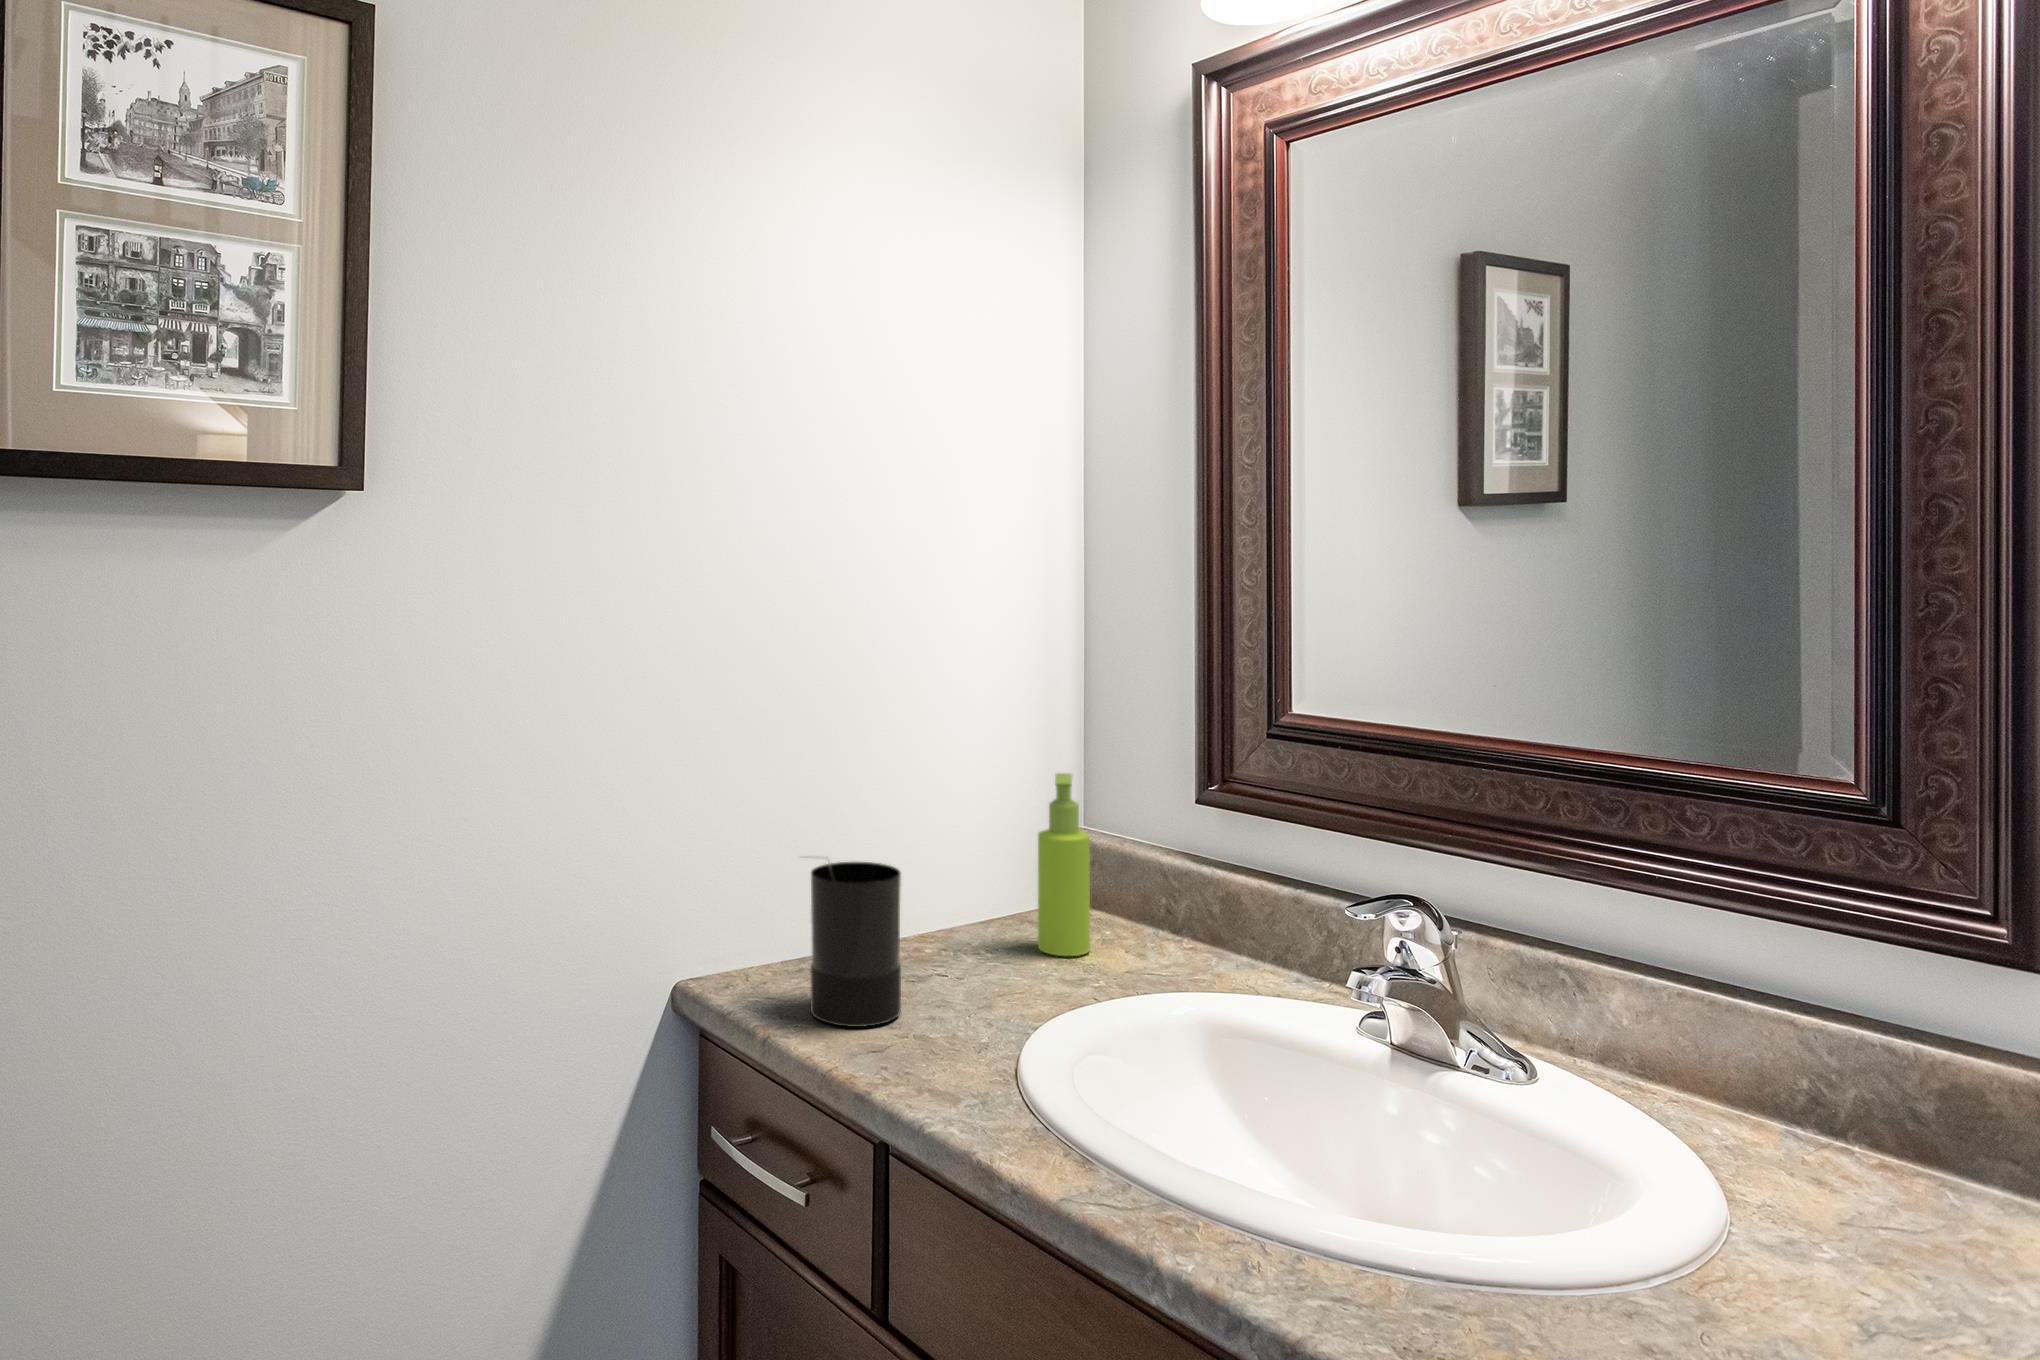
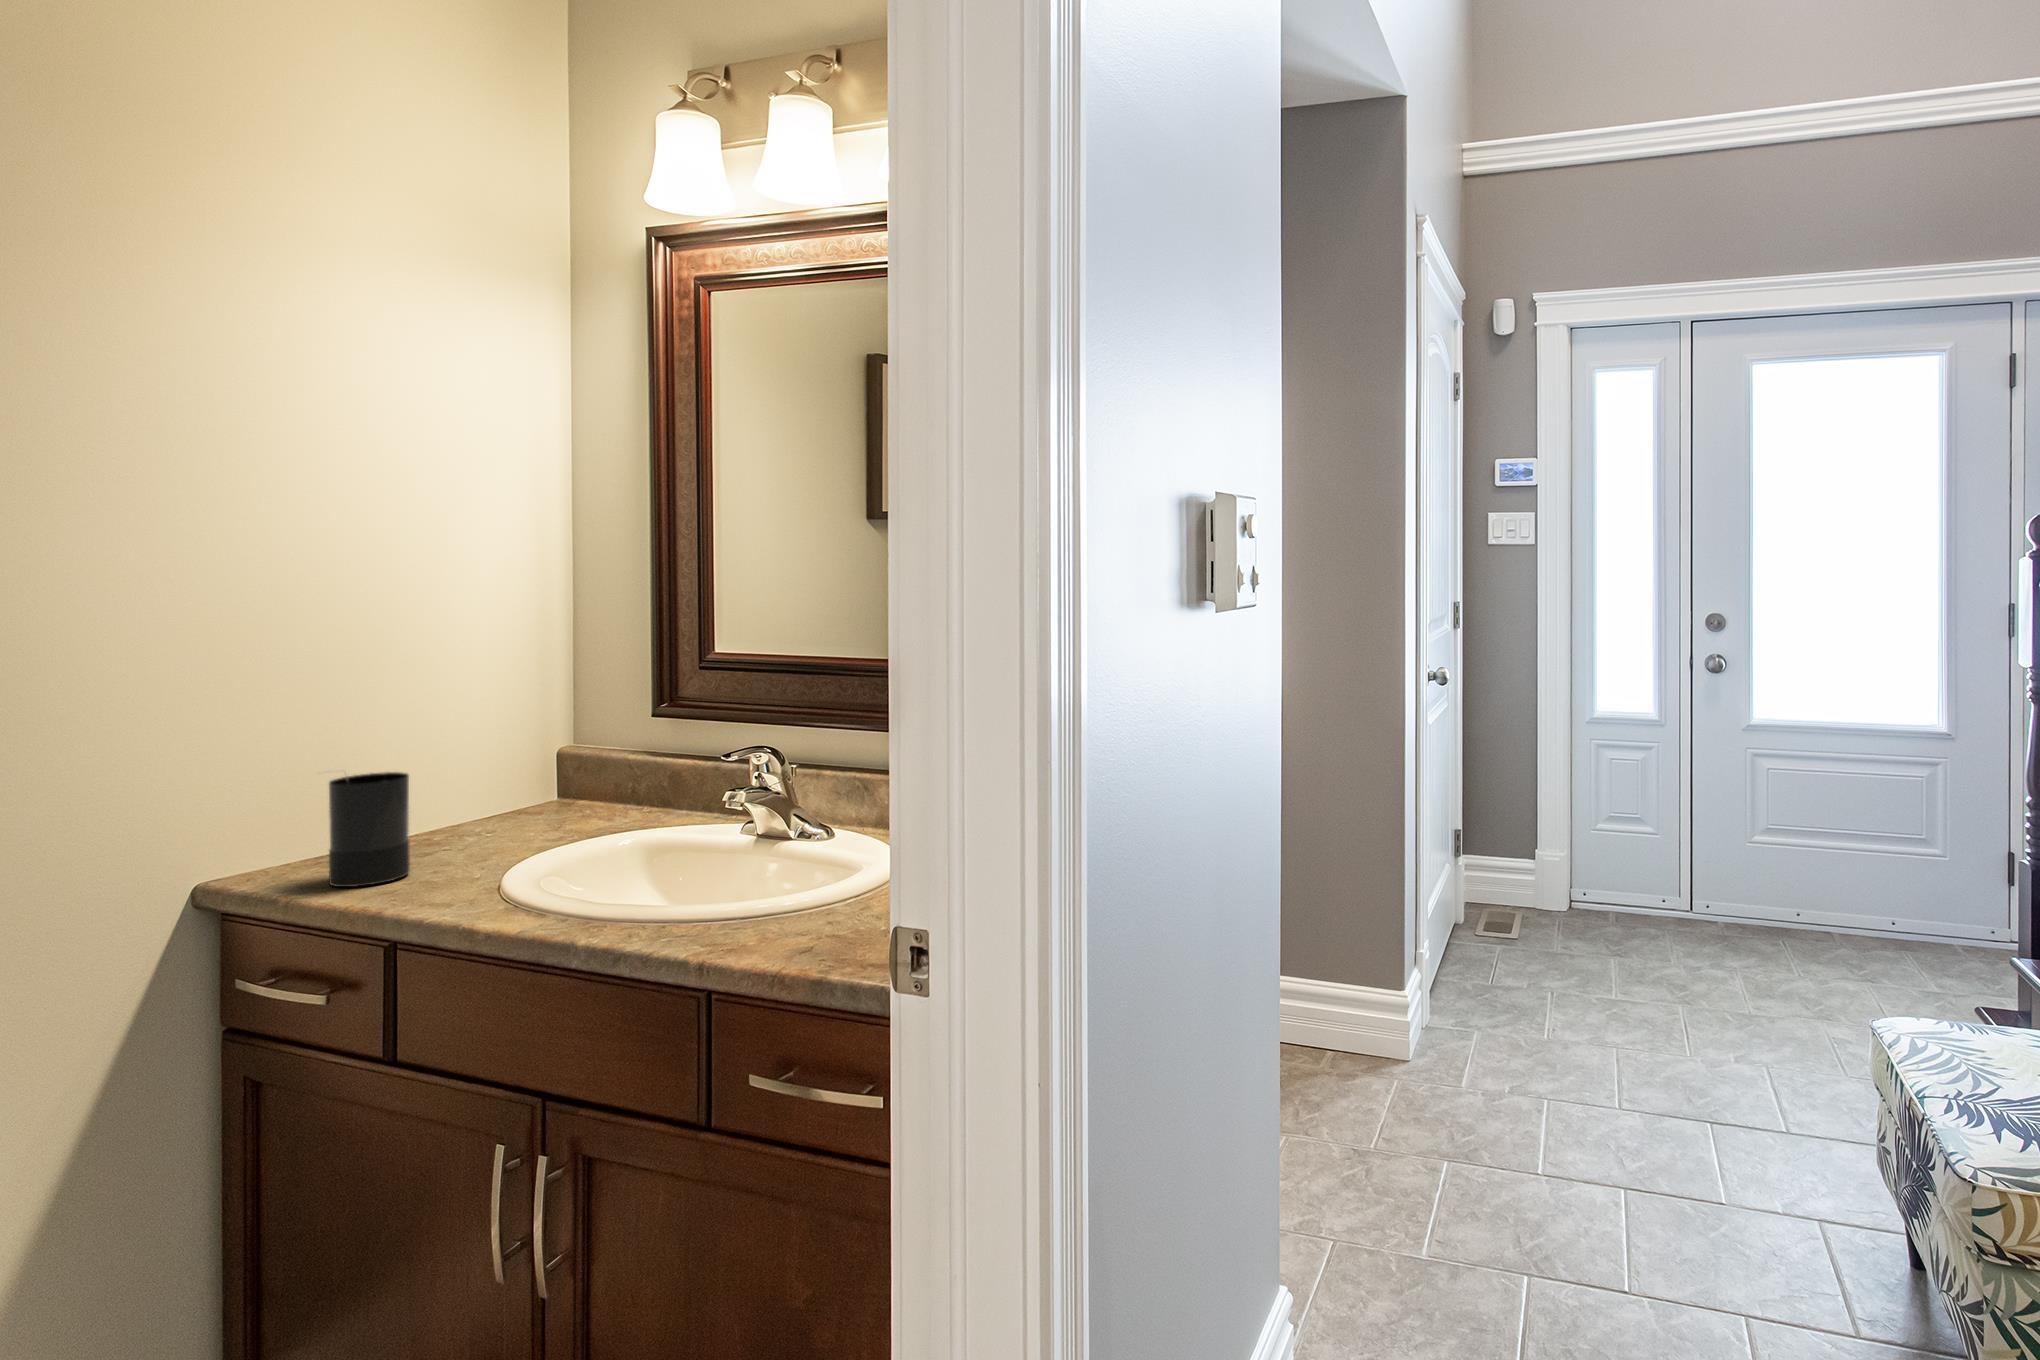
soap dispenser: present [1038,773,1090,956] -> none [529,703,571,829]

